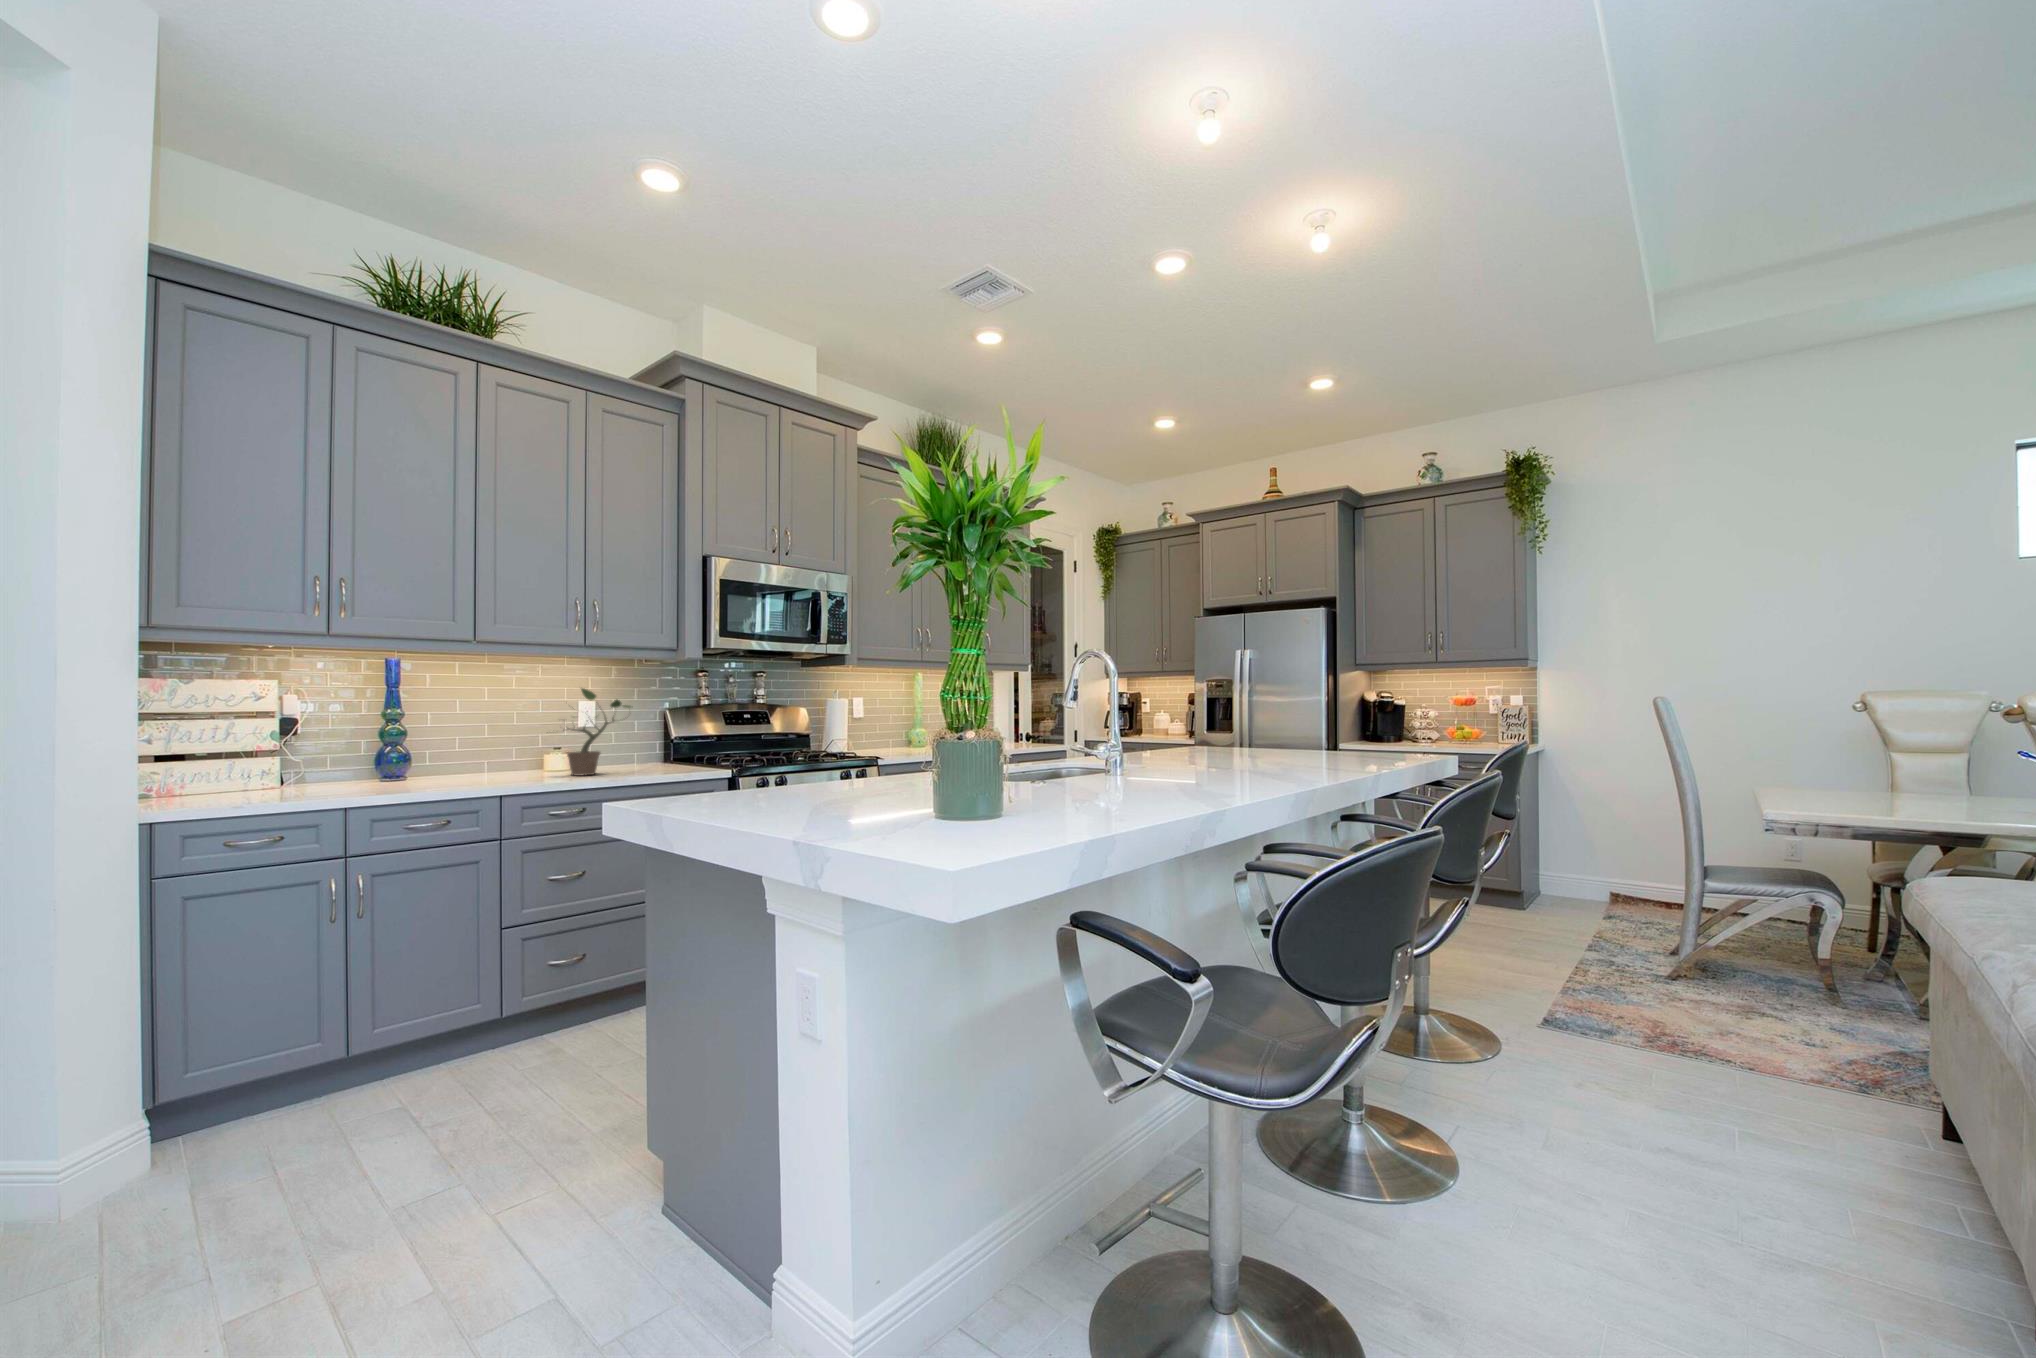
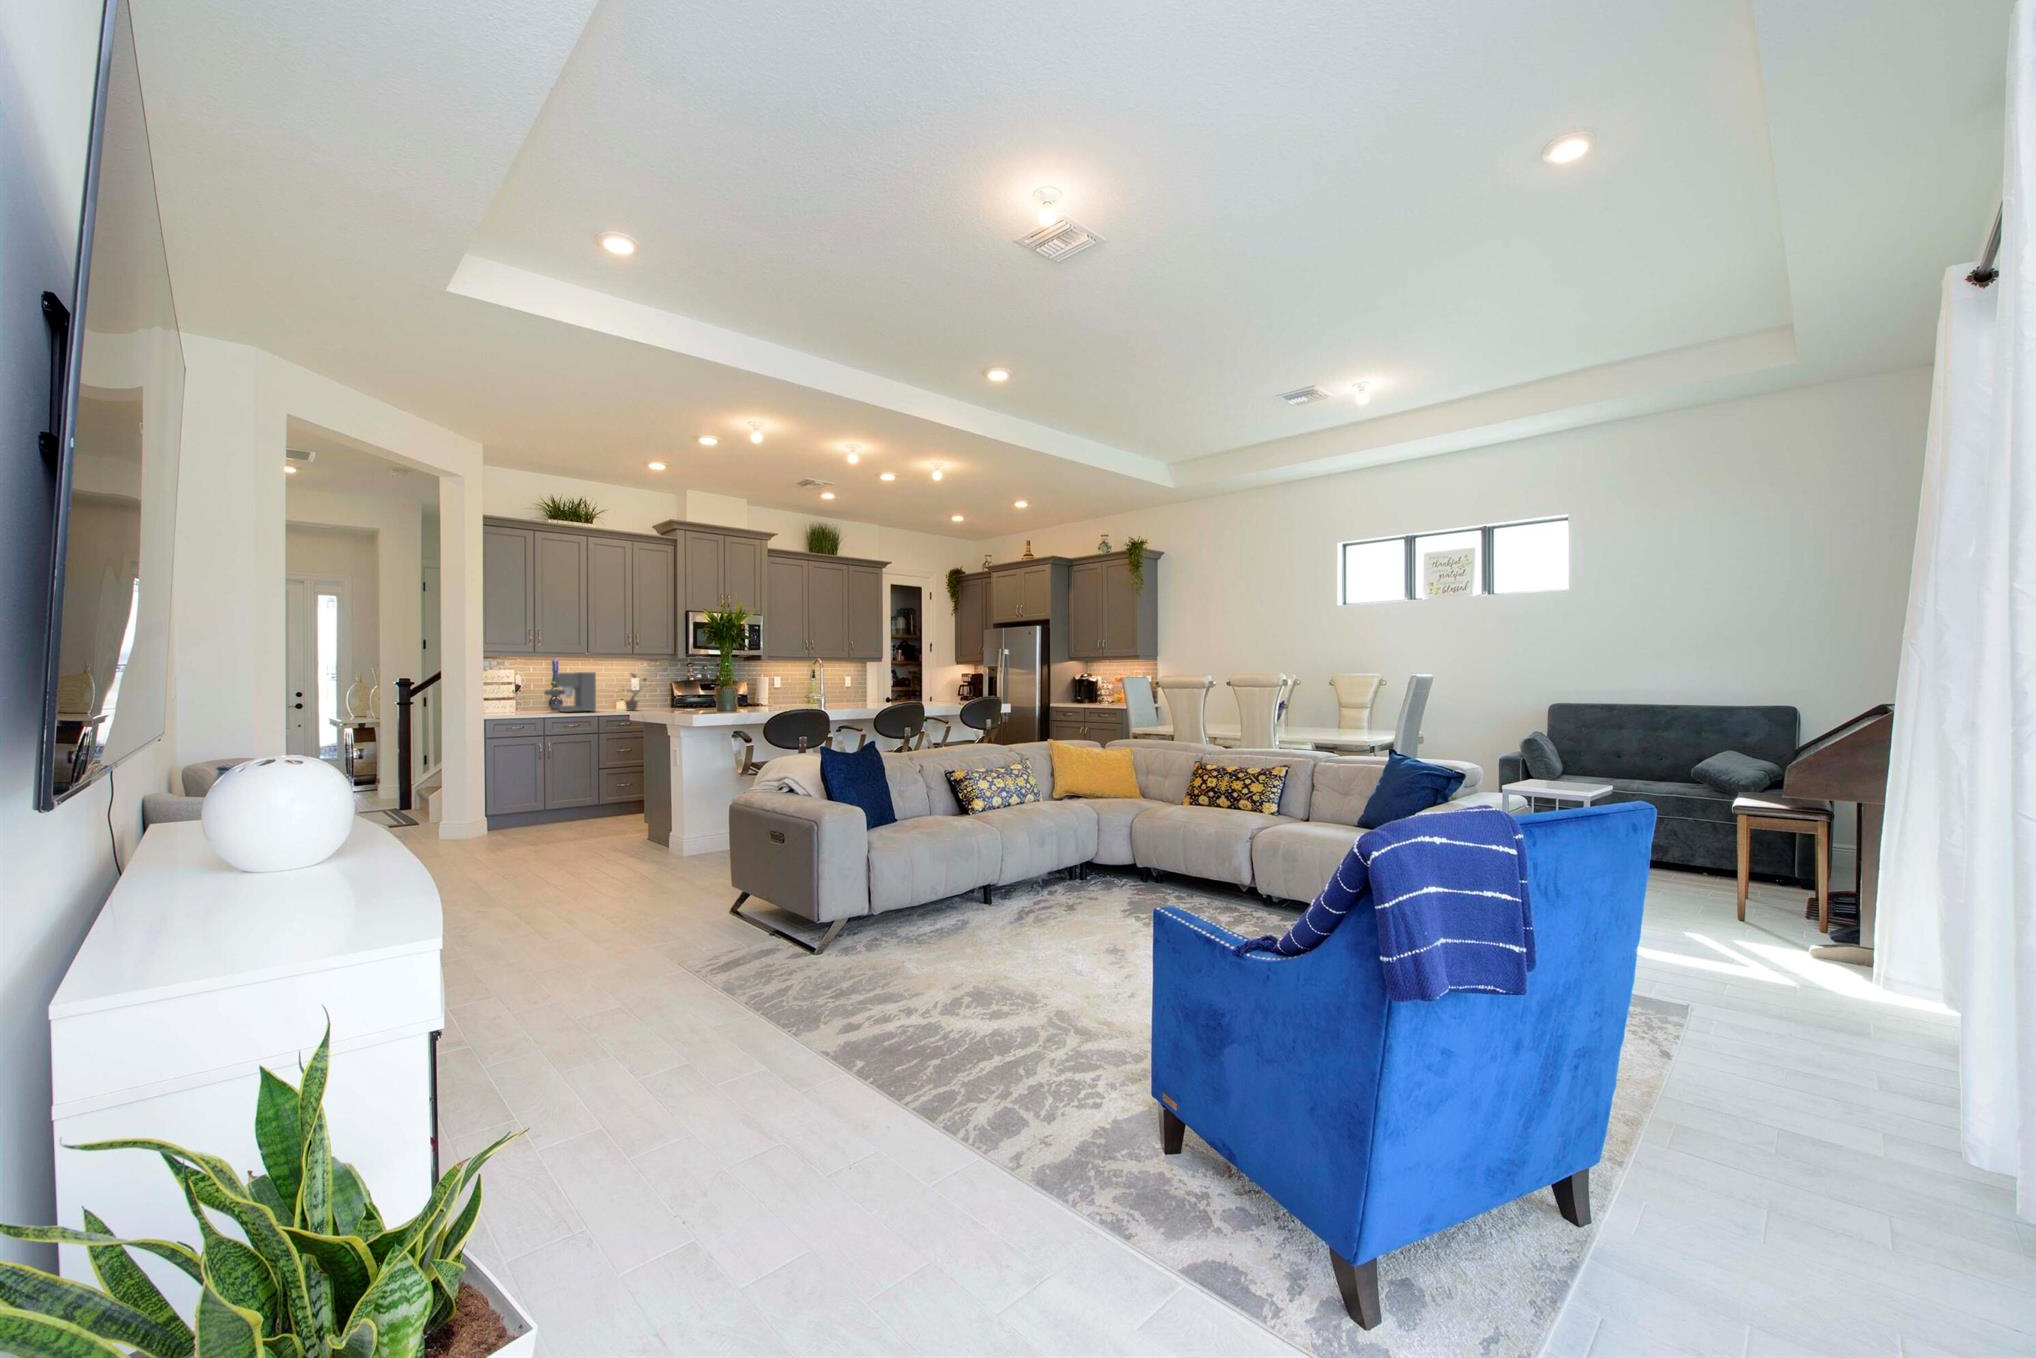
coffee maker: none [357,685,498,788] -> present [544,672,596,712]

